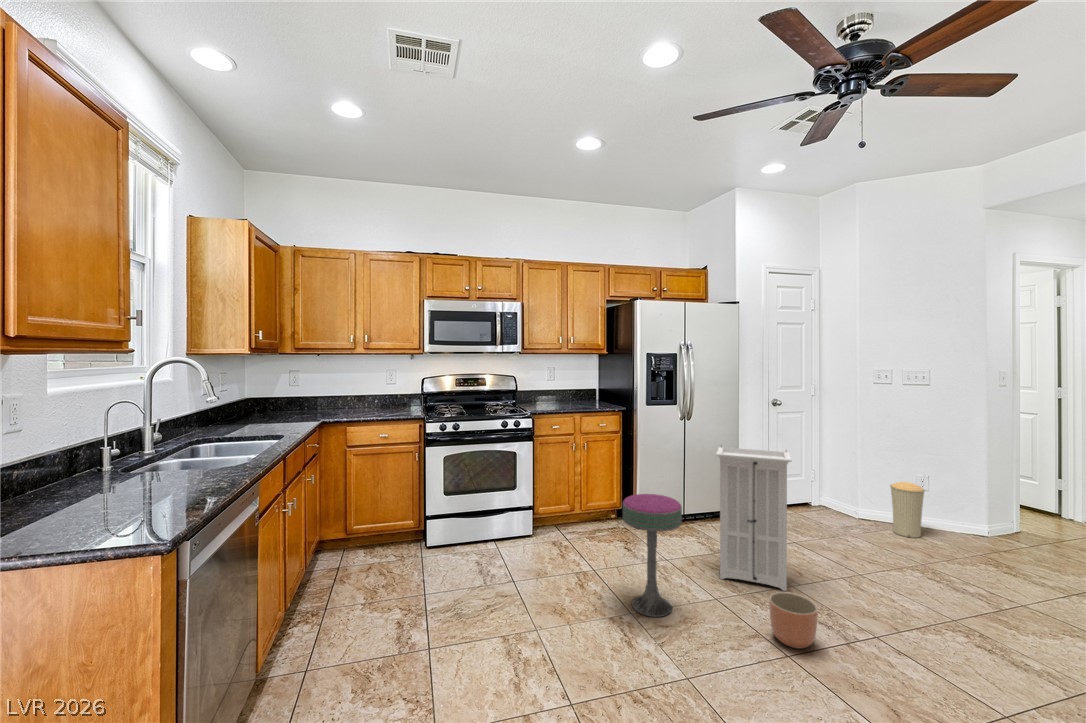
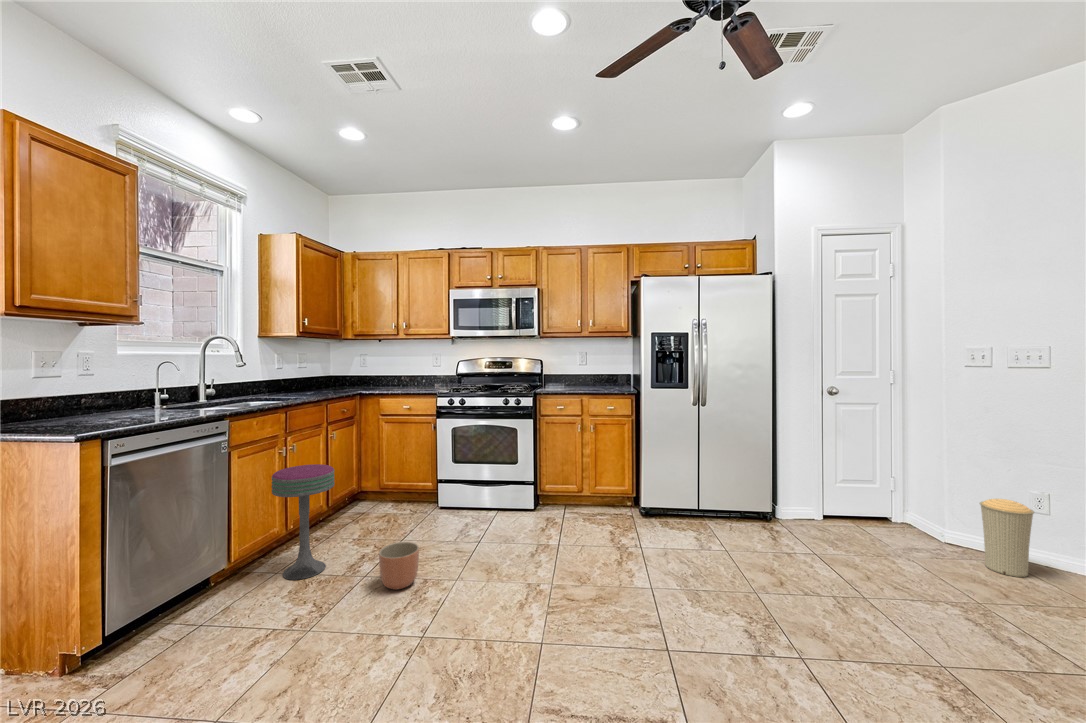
storage cabinet: present [716,447,792,591] -> none [674,429,767,600]
bar stool: present [623,494,682,617] -> present [272,464,334,580]
planter: present [769,592,818,648] -> present [379,542,419,590]

